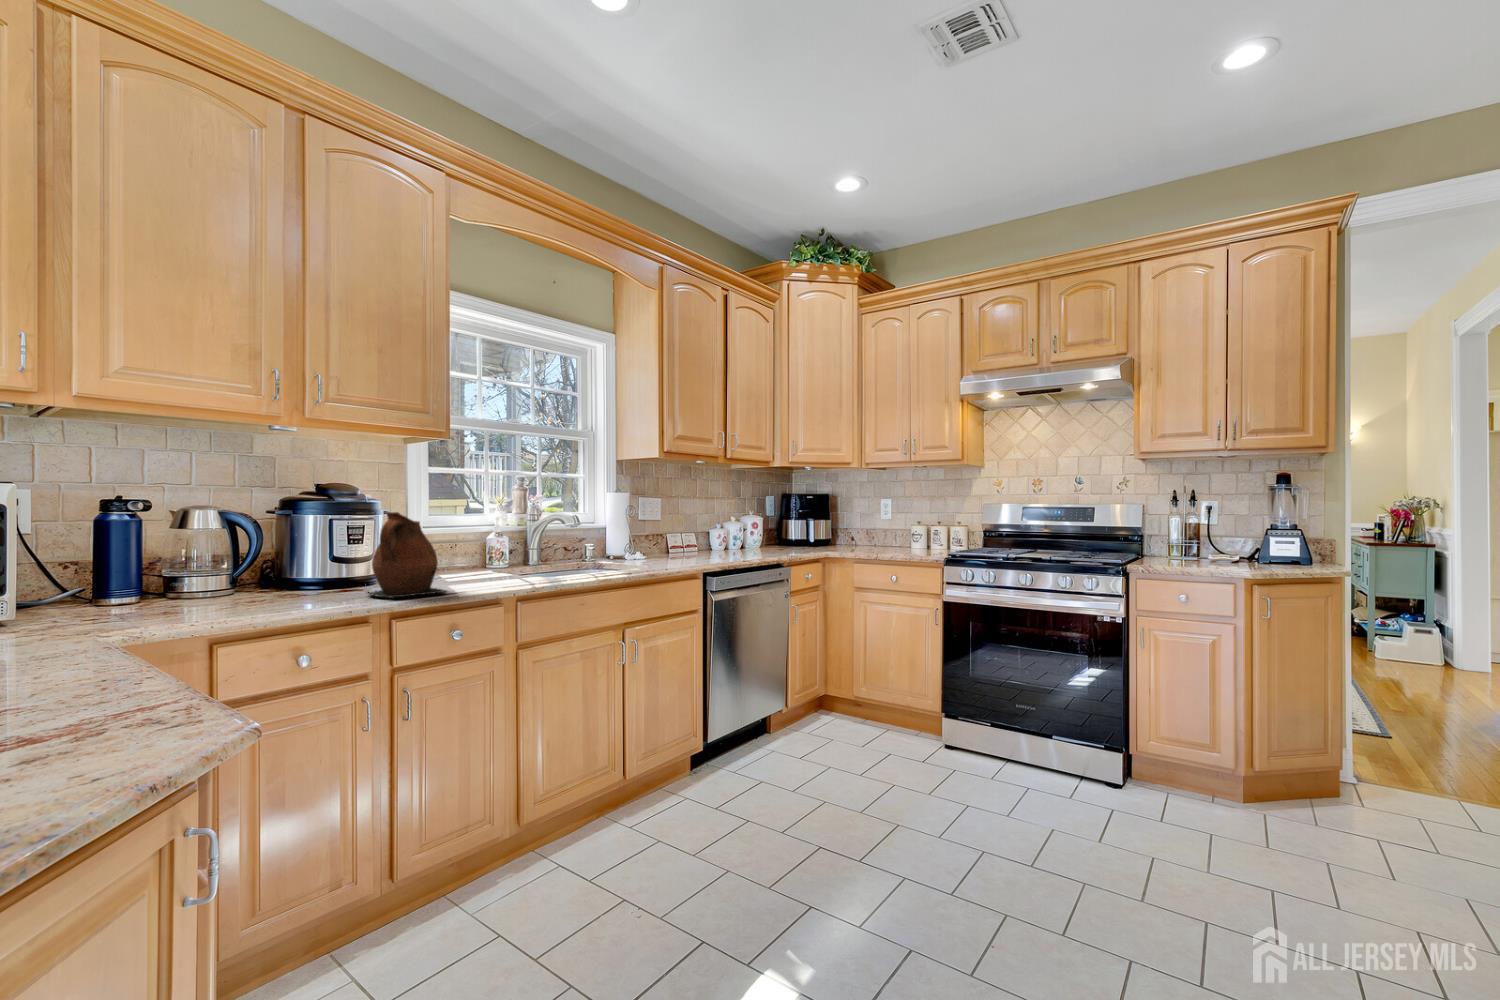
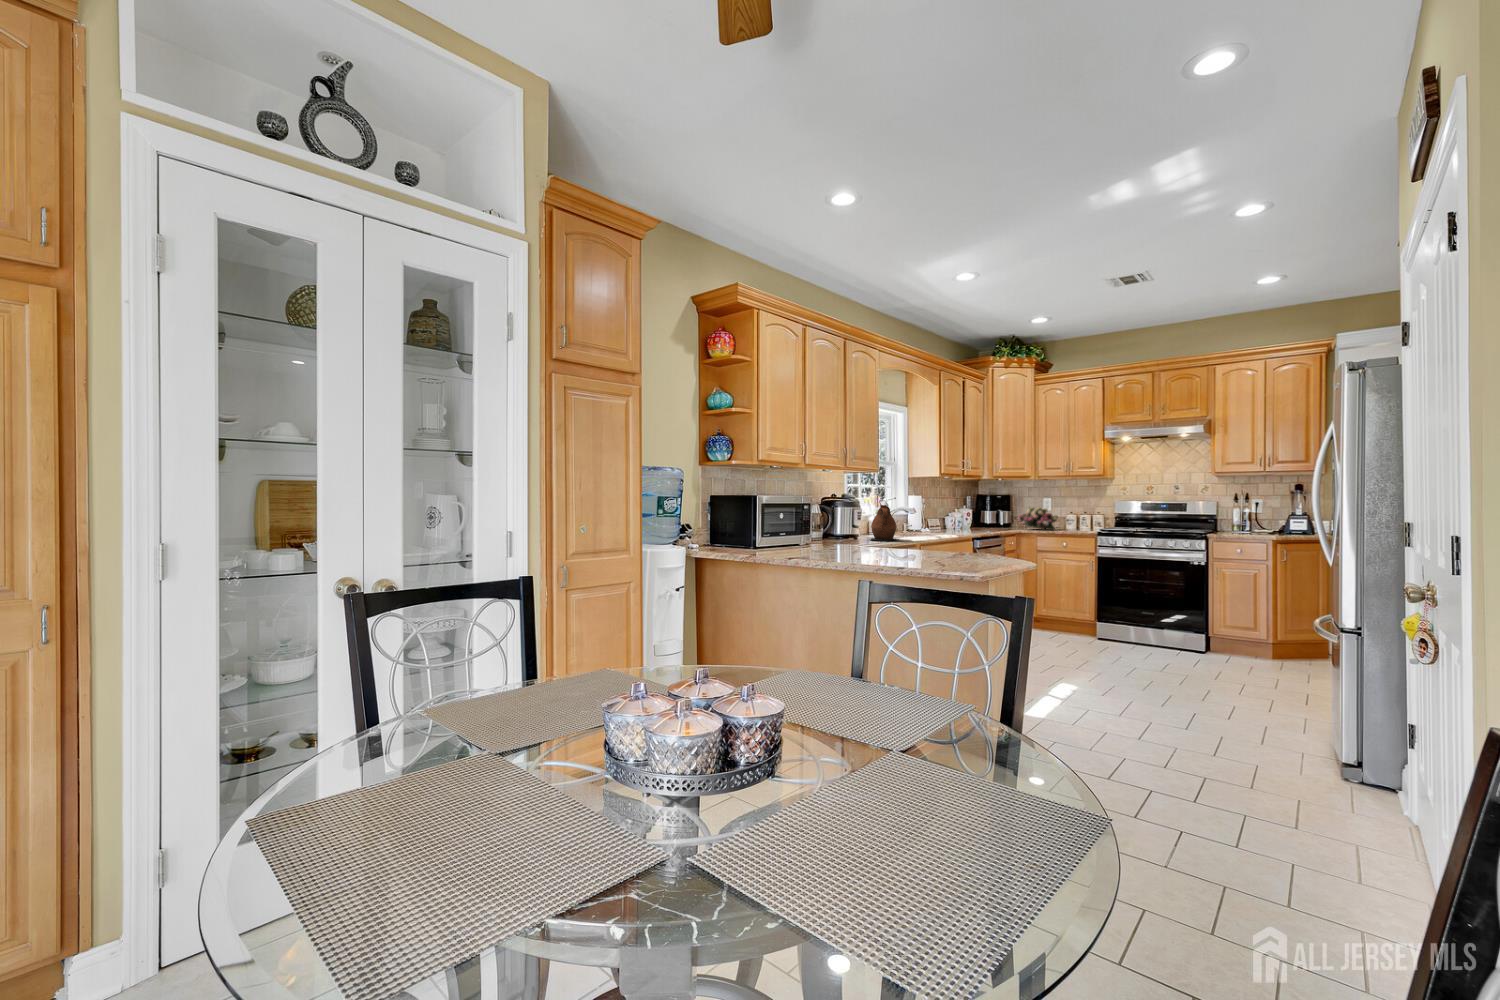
flower arrangement: none [821,513,886,554] -> present [1018,507,1058,530]

